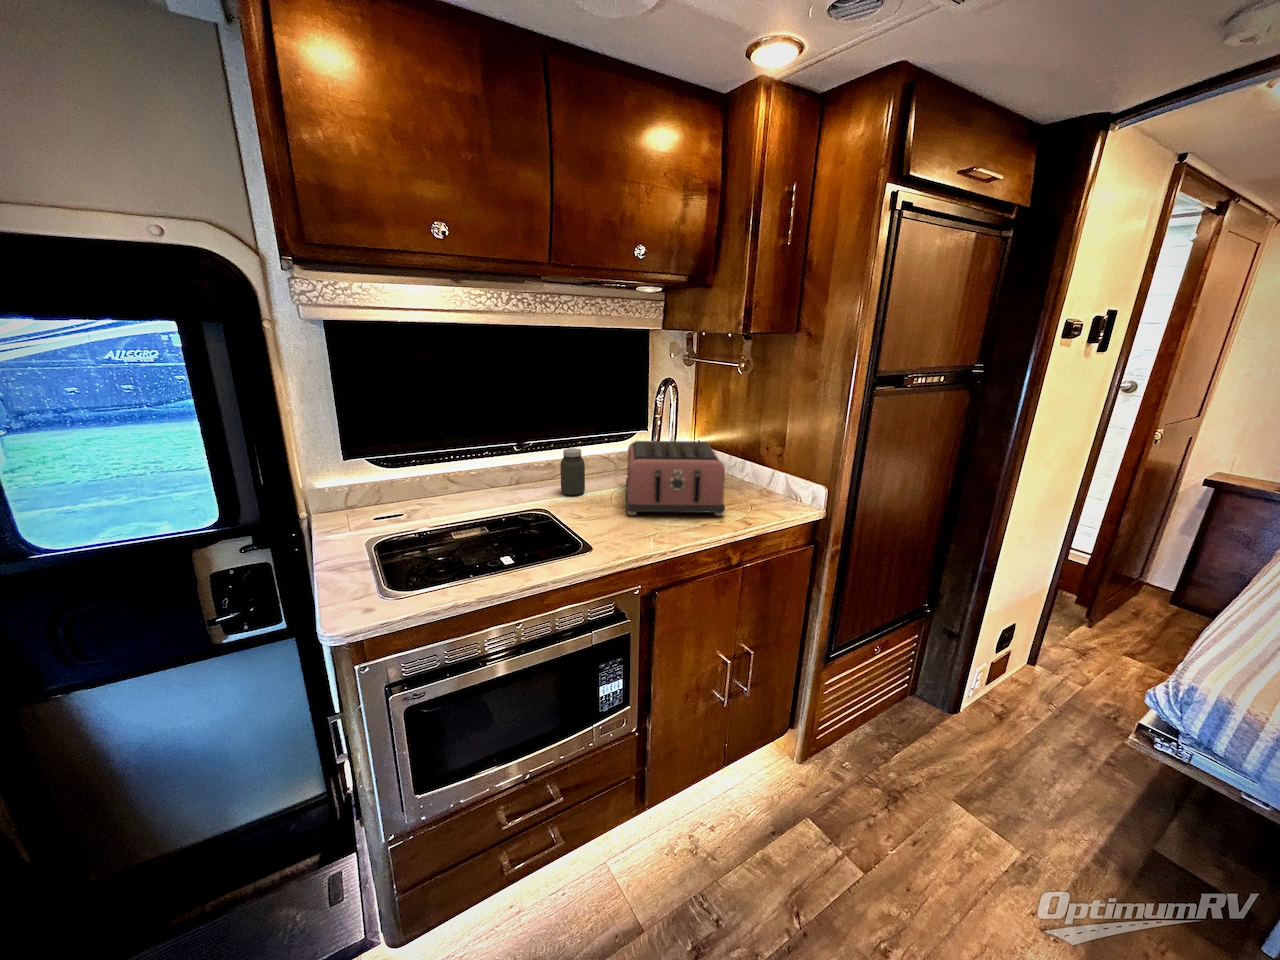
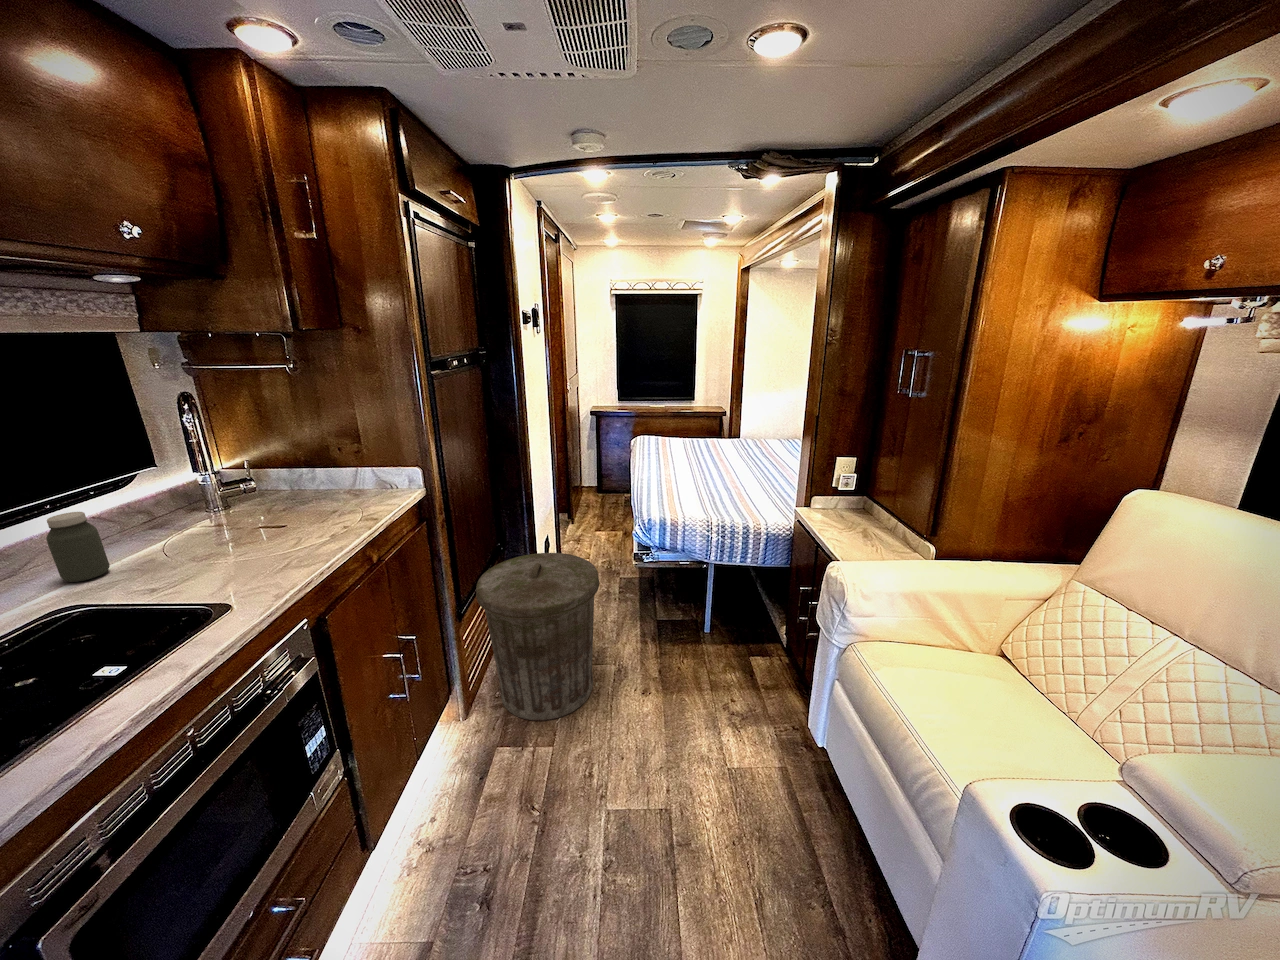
toaster: present [626,441,725,516] -> none [157,457,340,563]
trash can: none [845,626,1032,860] -> present [476,553,599,721]

